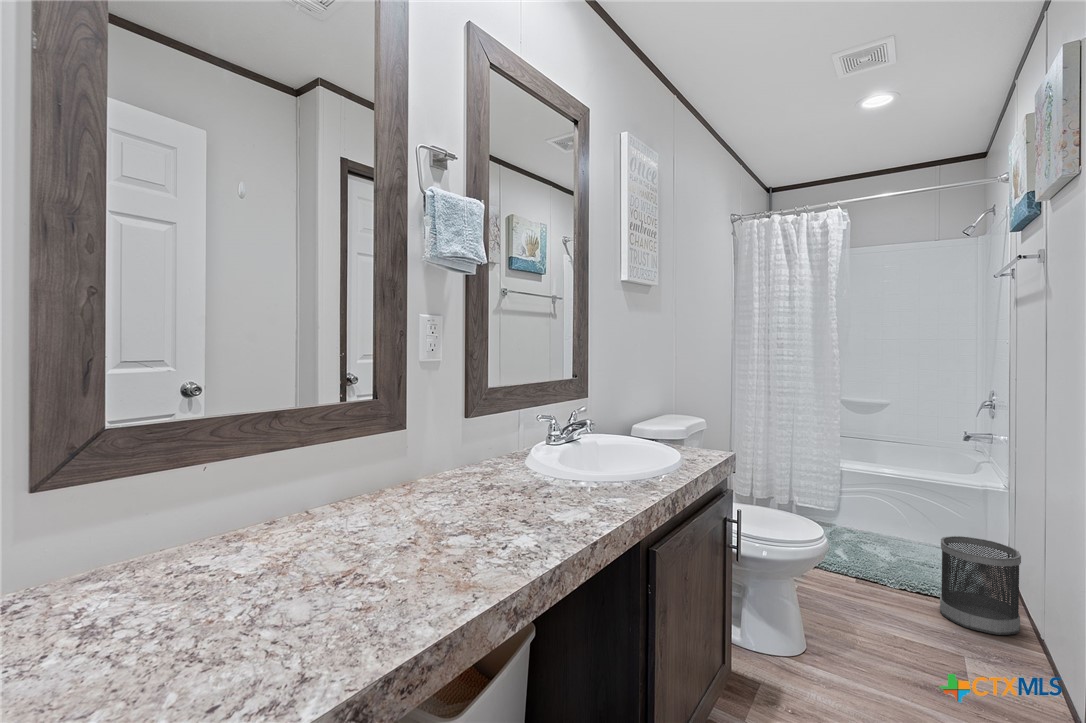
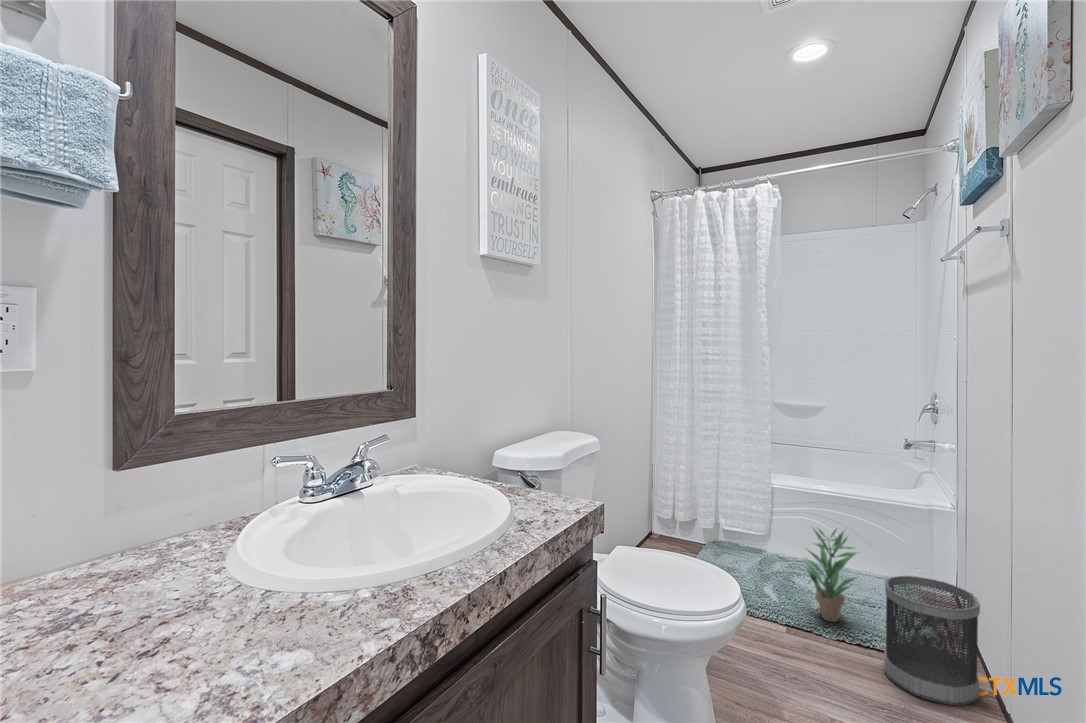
potted plant: none [869,497,920,577] -> present [806,528,857,622]

